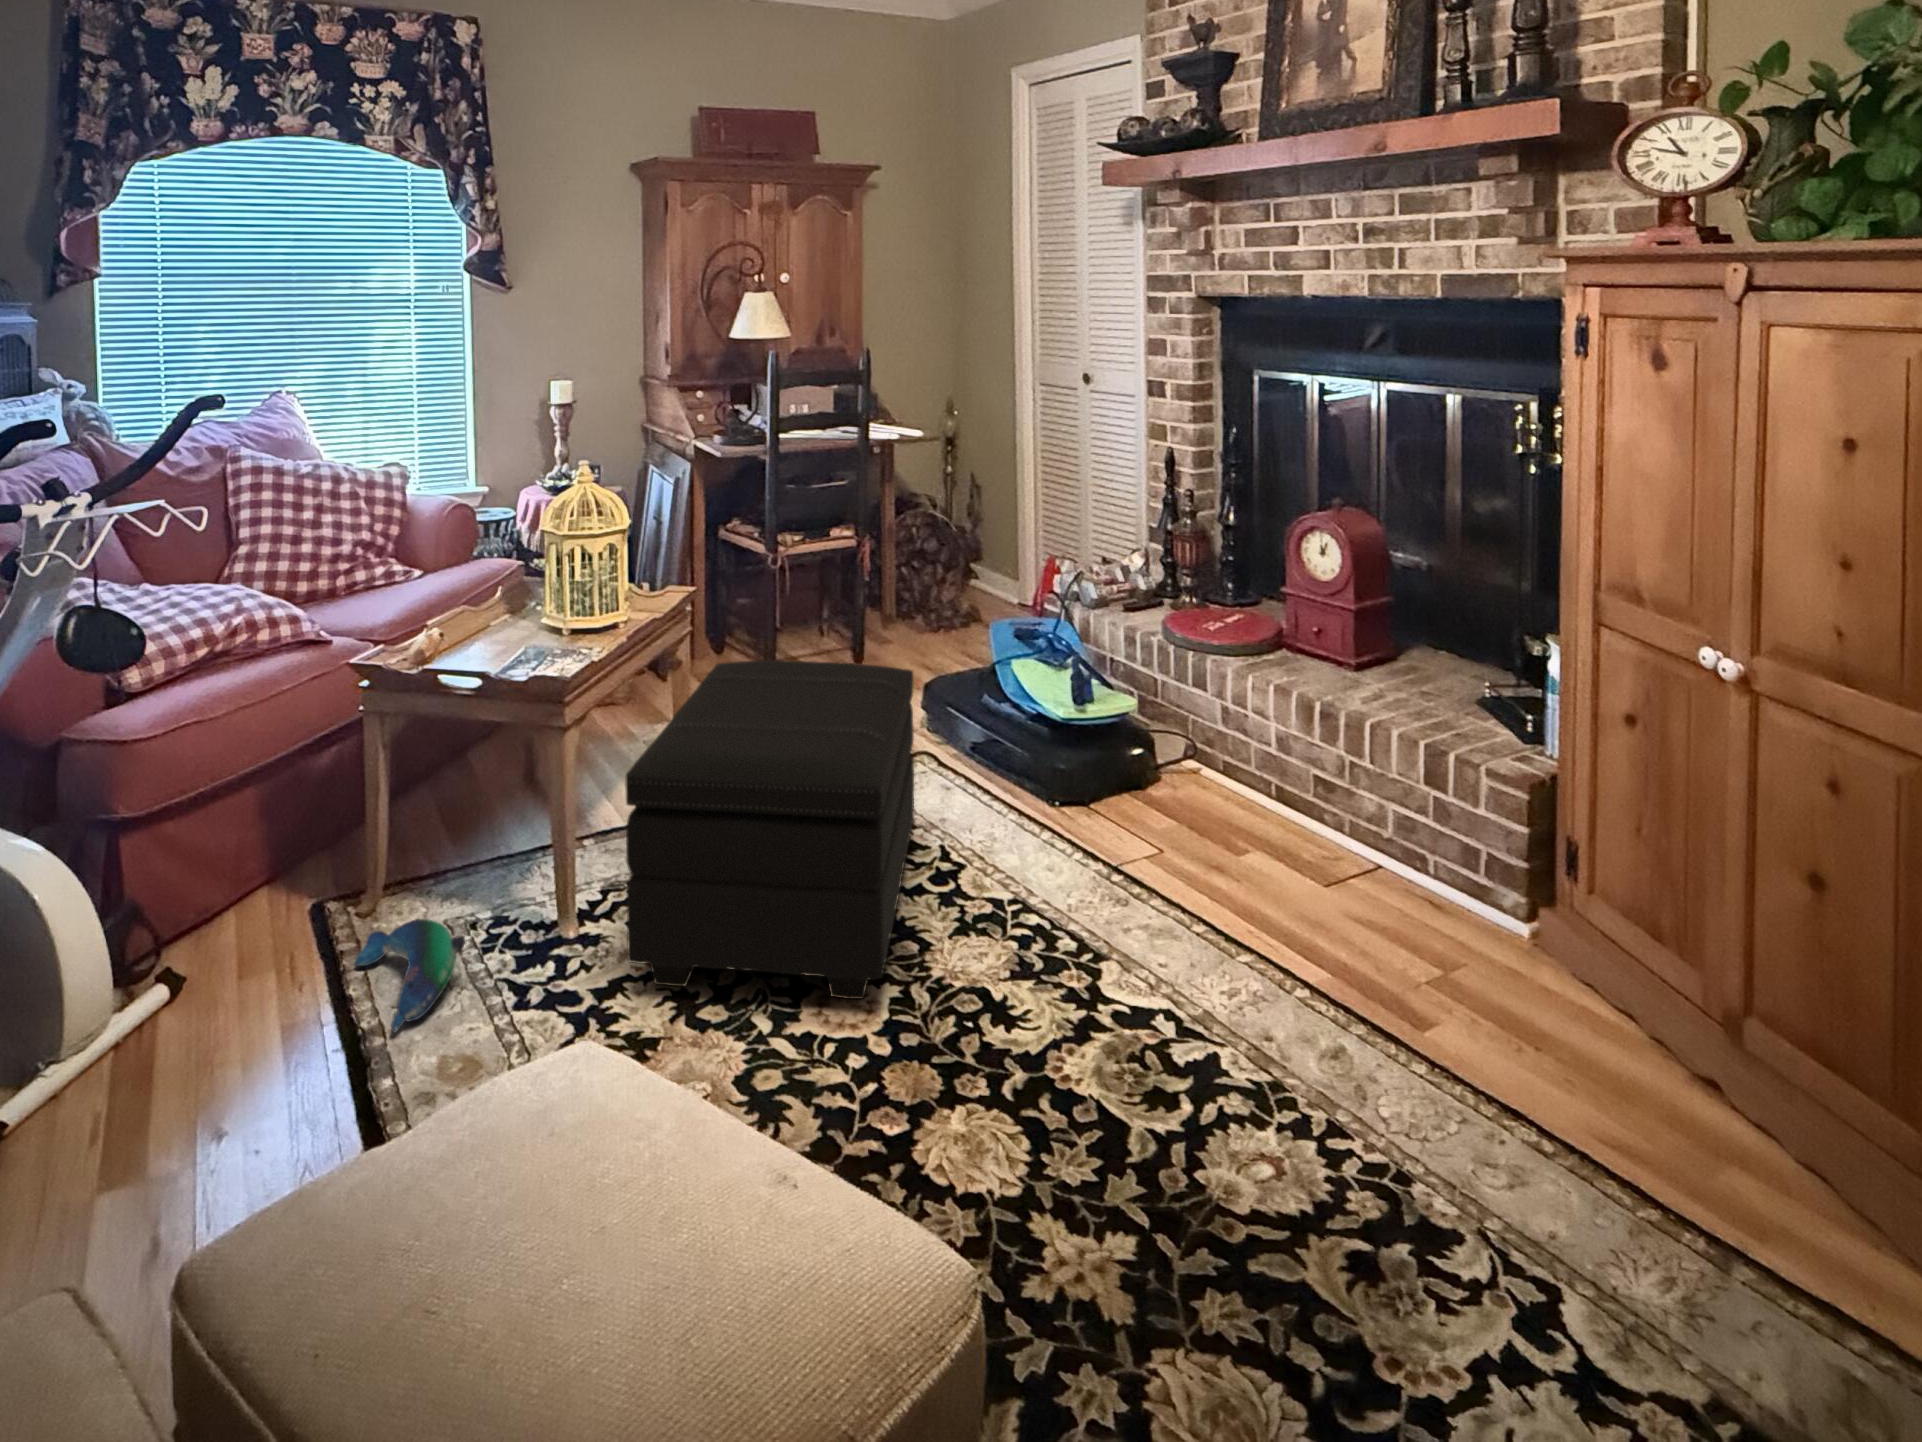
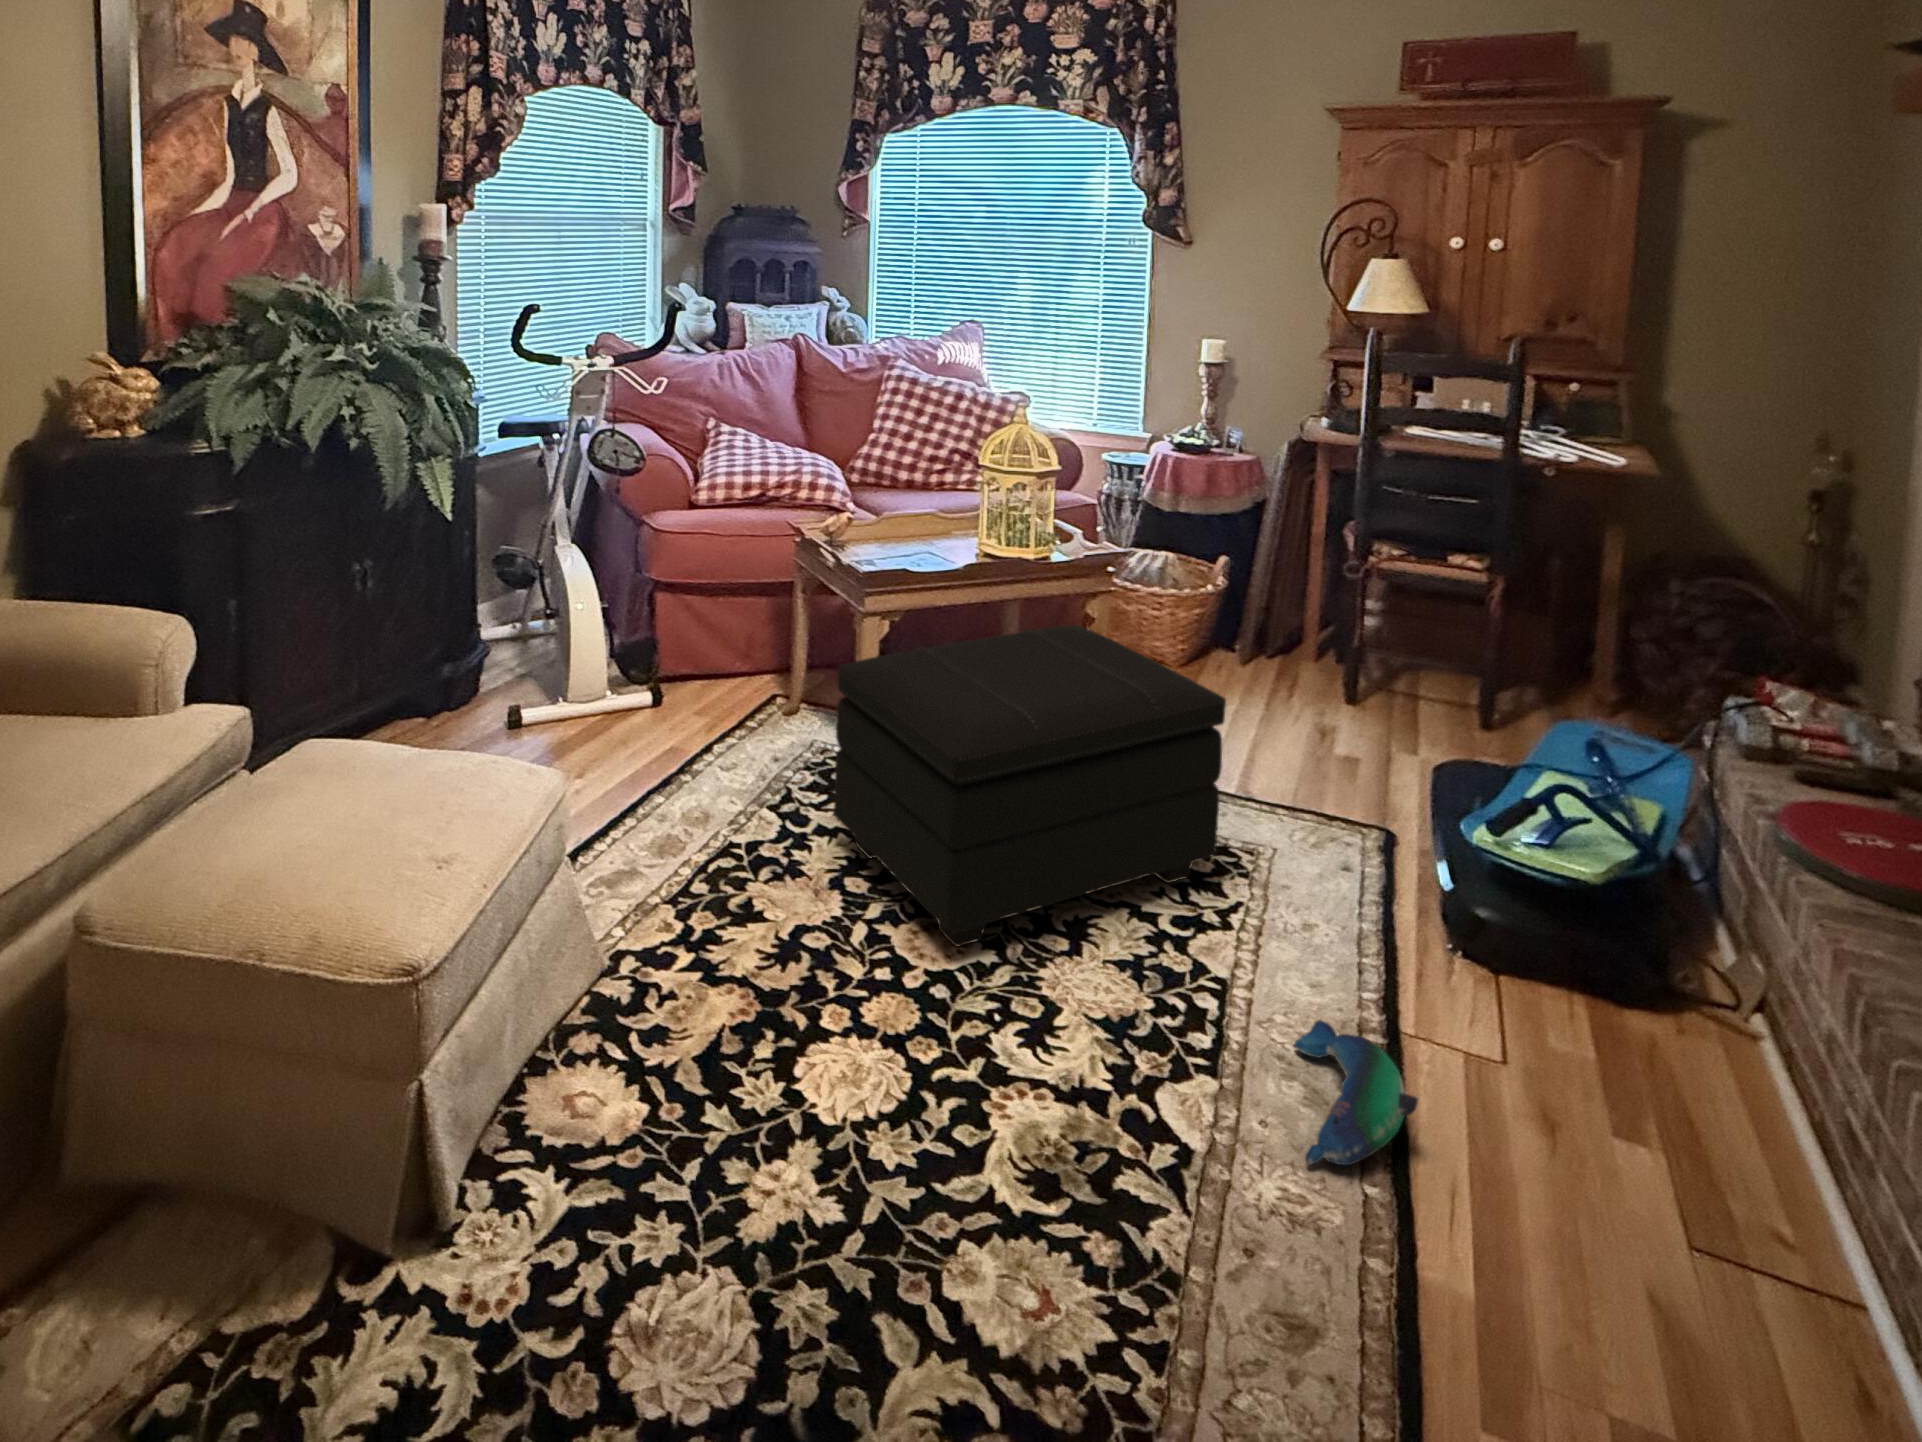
plush toy: present [355,919,465,1033] -> present [1294,1020,1418,1165]

